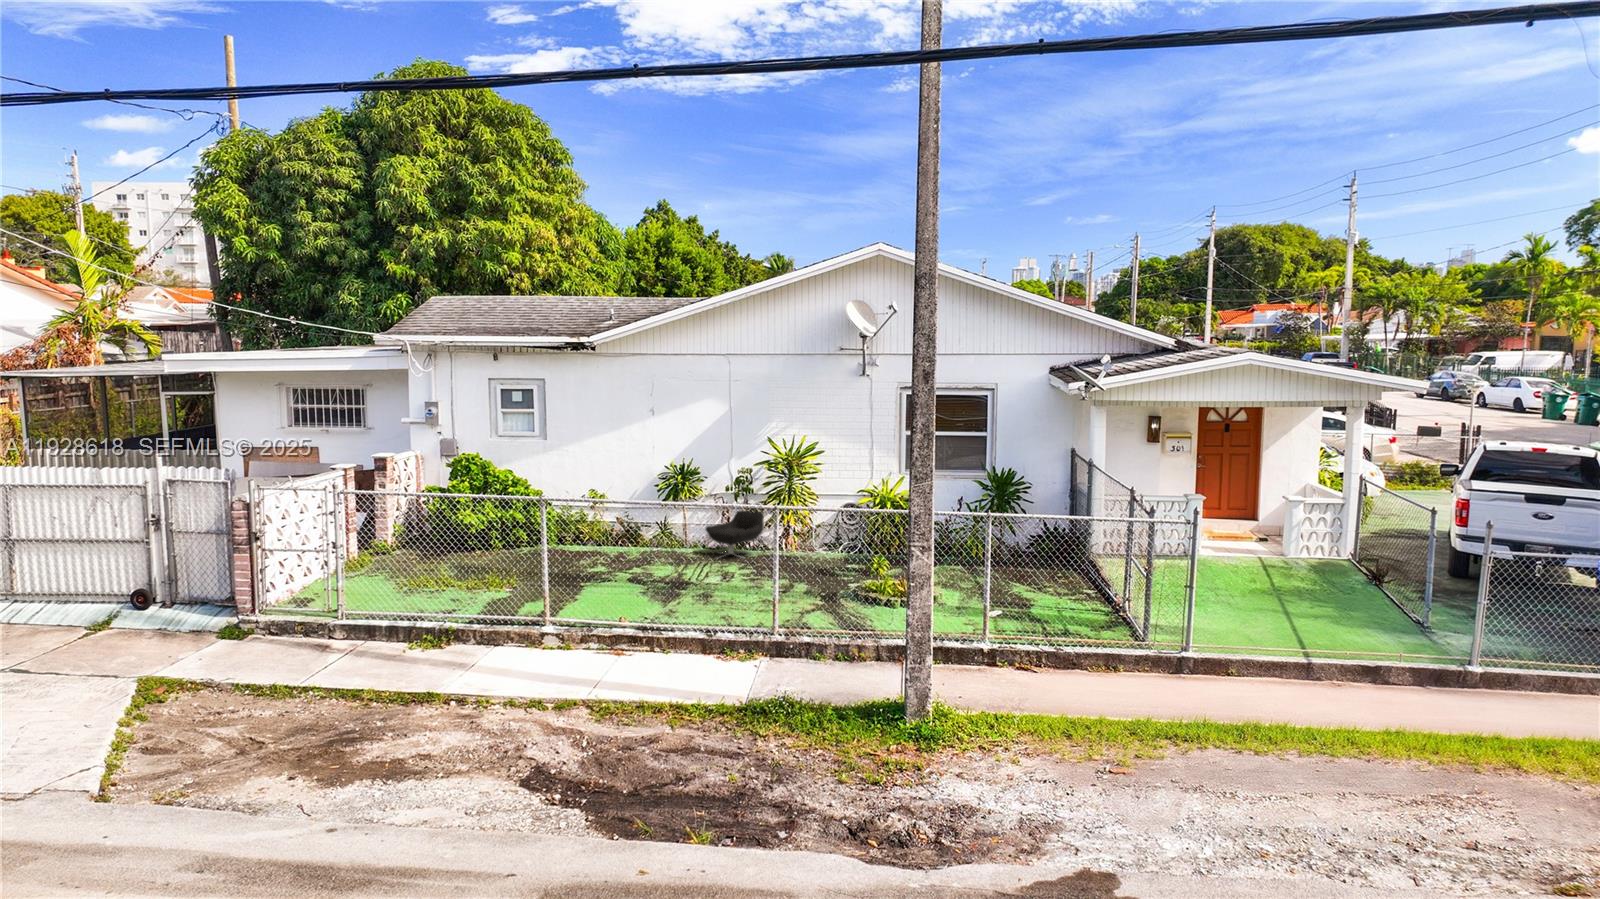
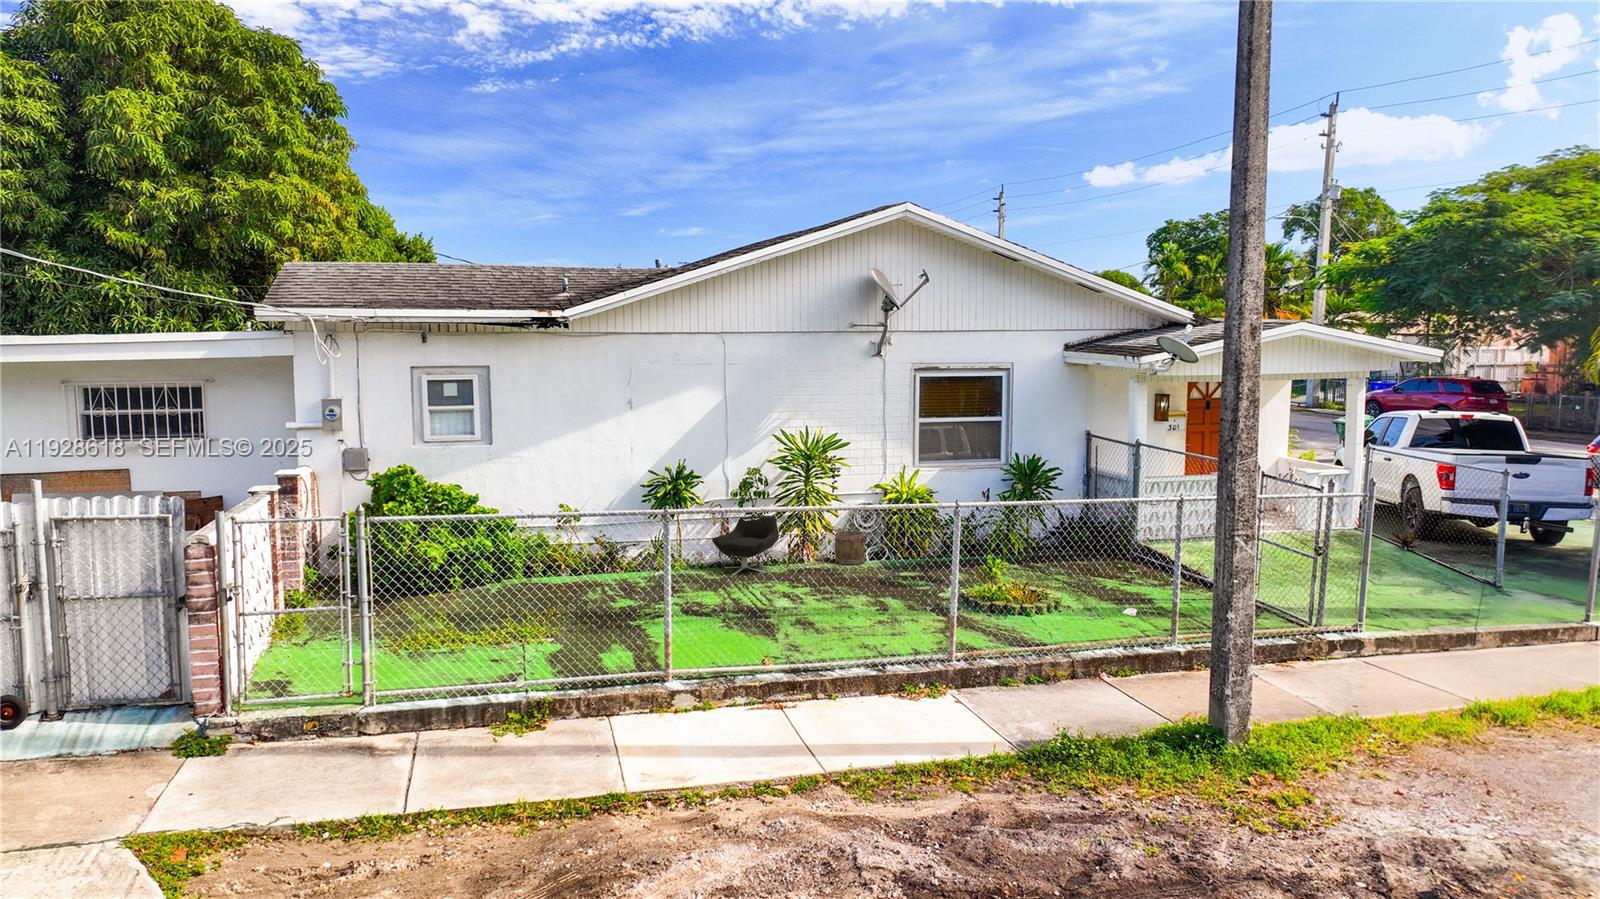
bucket: none [816,527,846,559] -> present [835,530,867,565]

